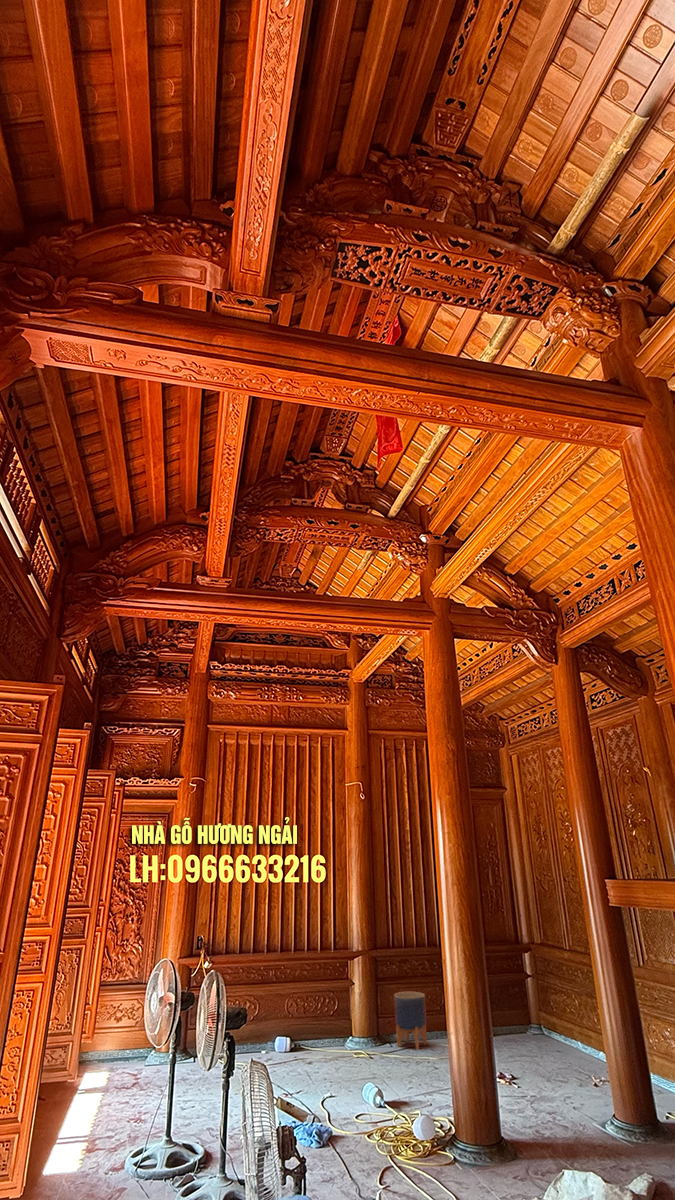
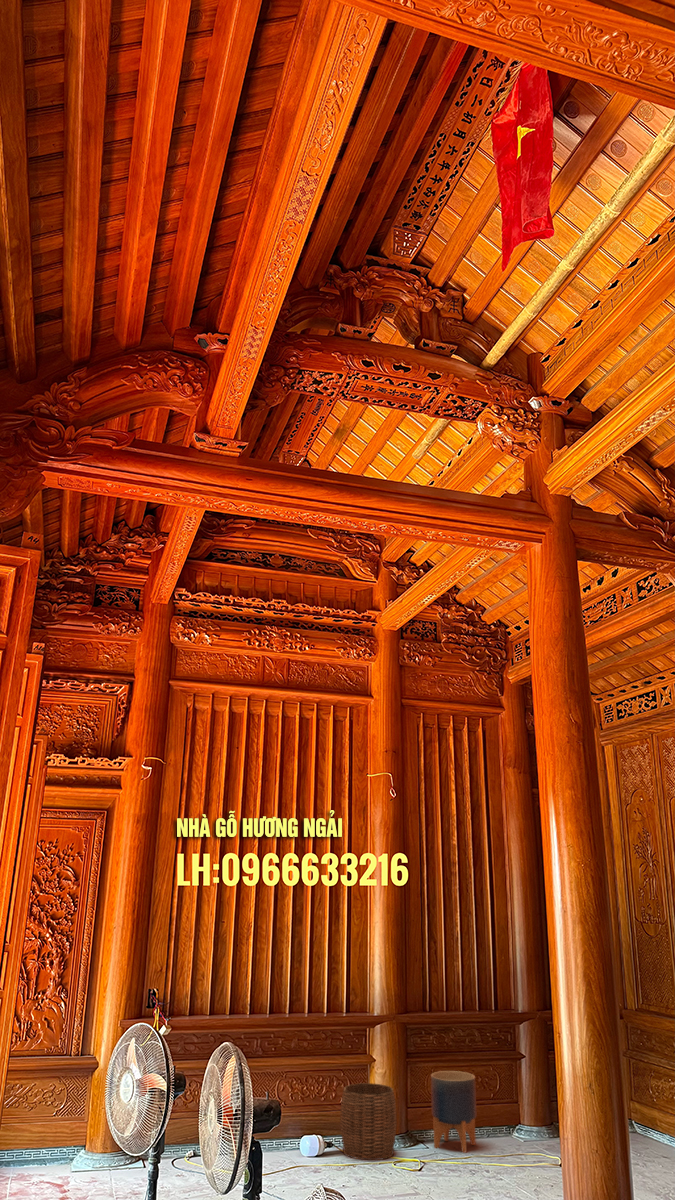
woven basket: none [330,1001,369,1056] -> present [340,1083,397,1160]

